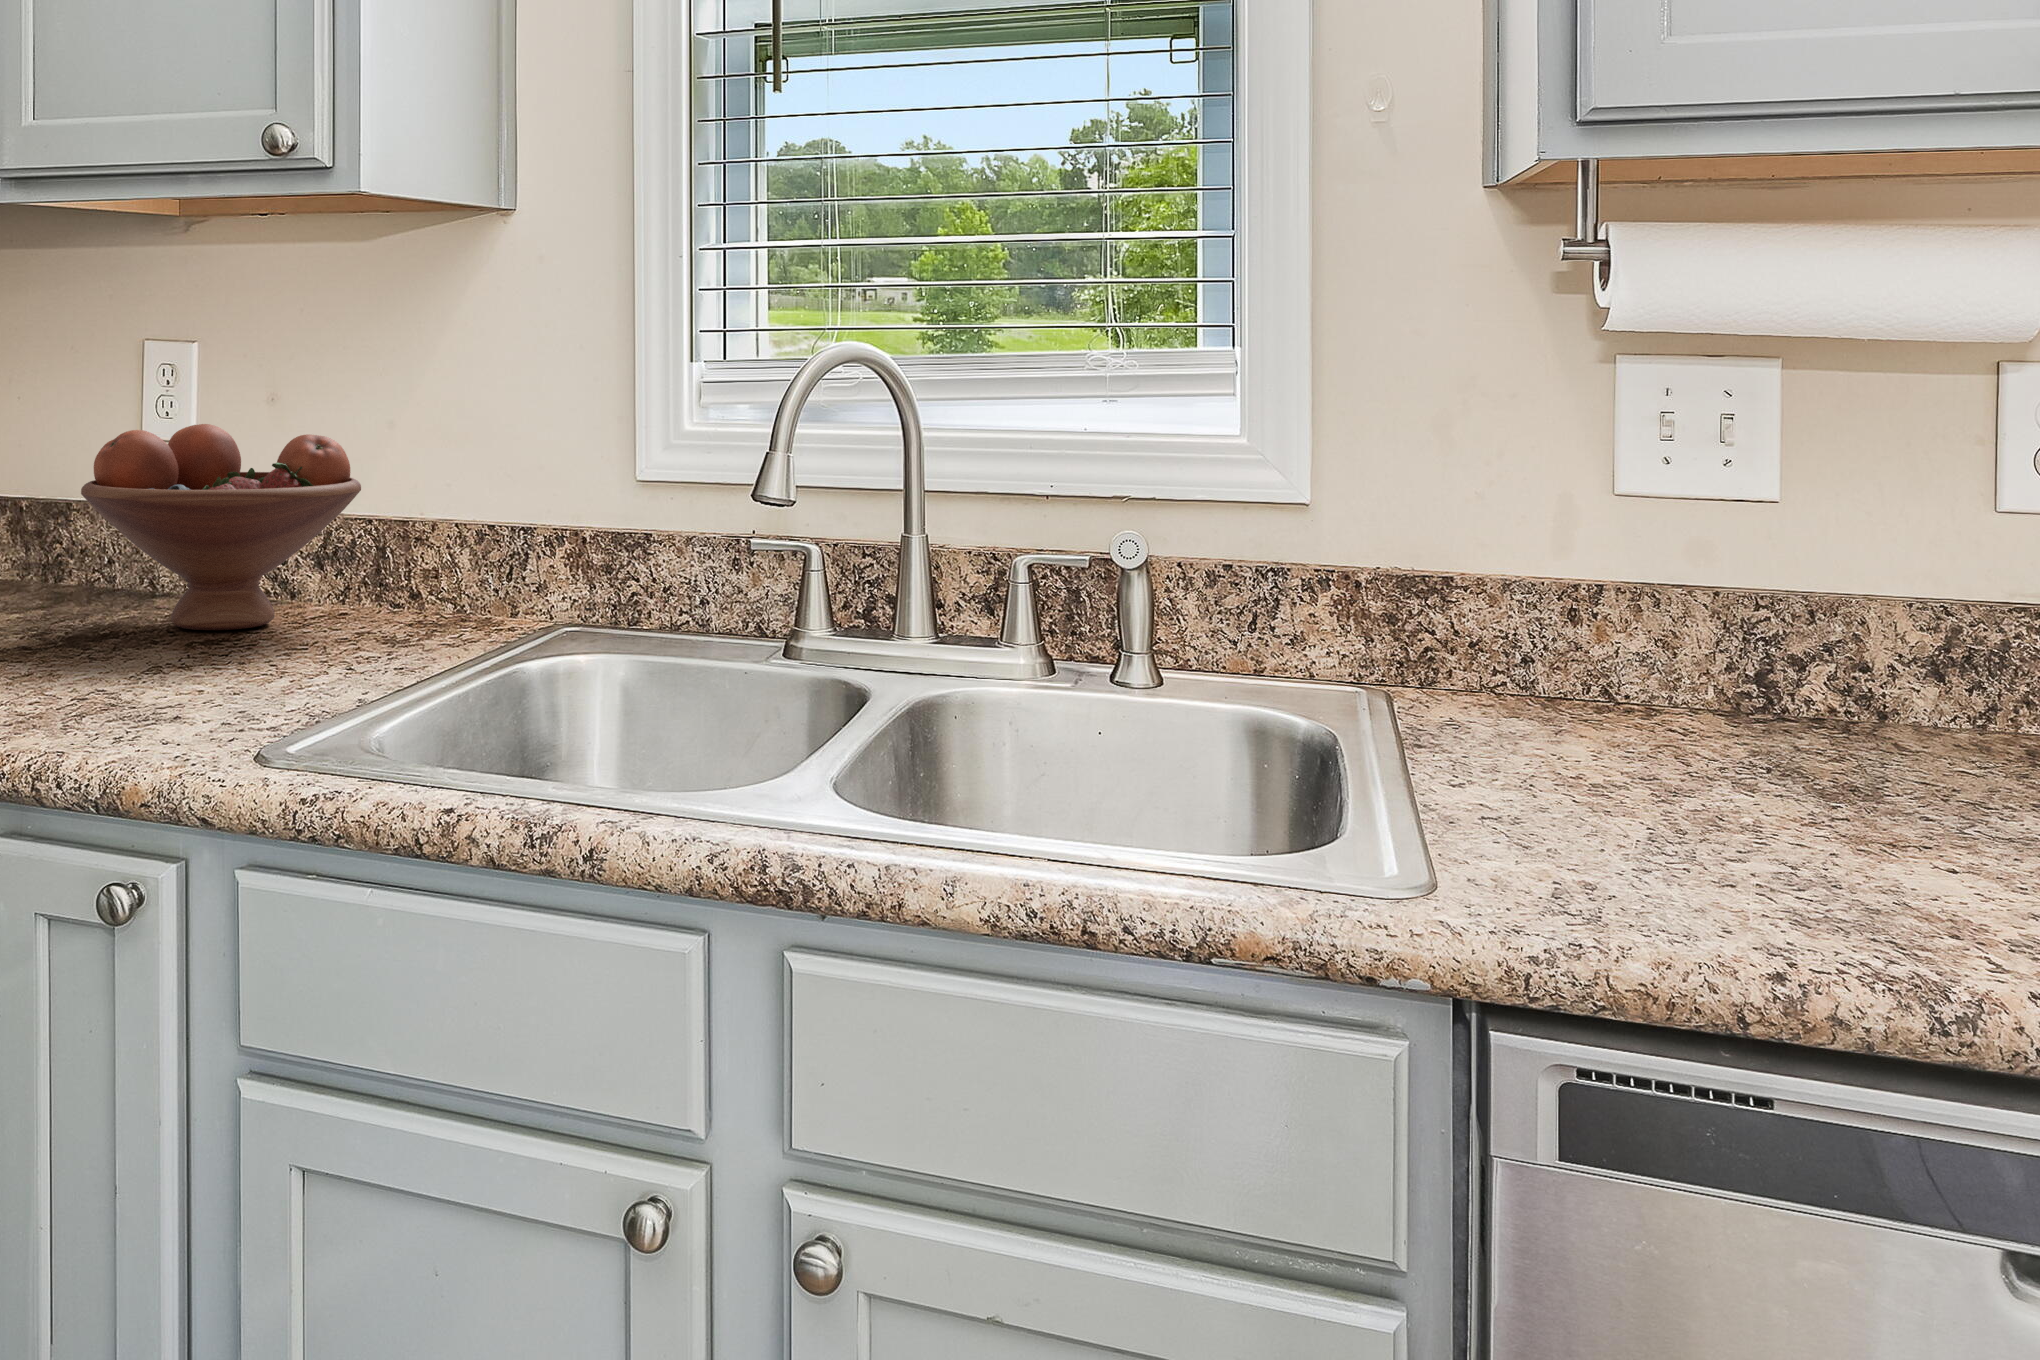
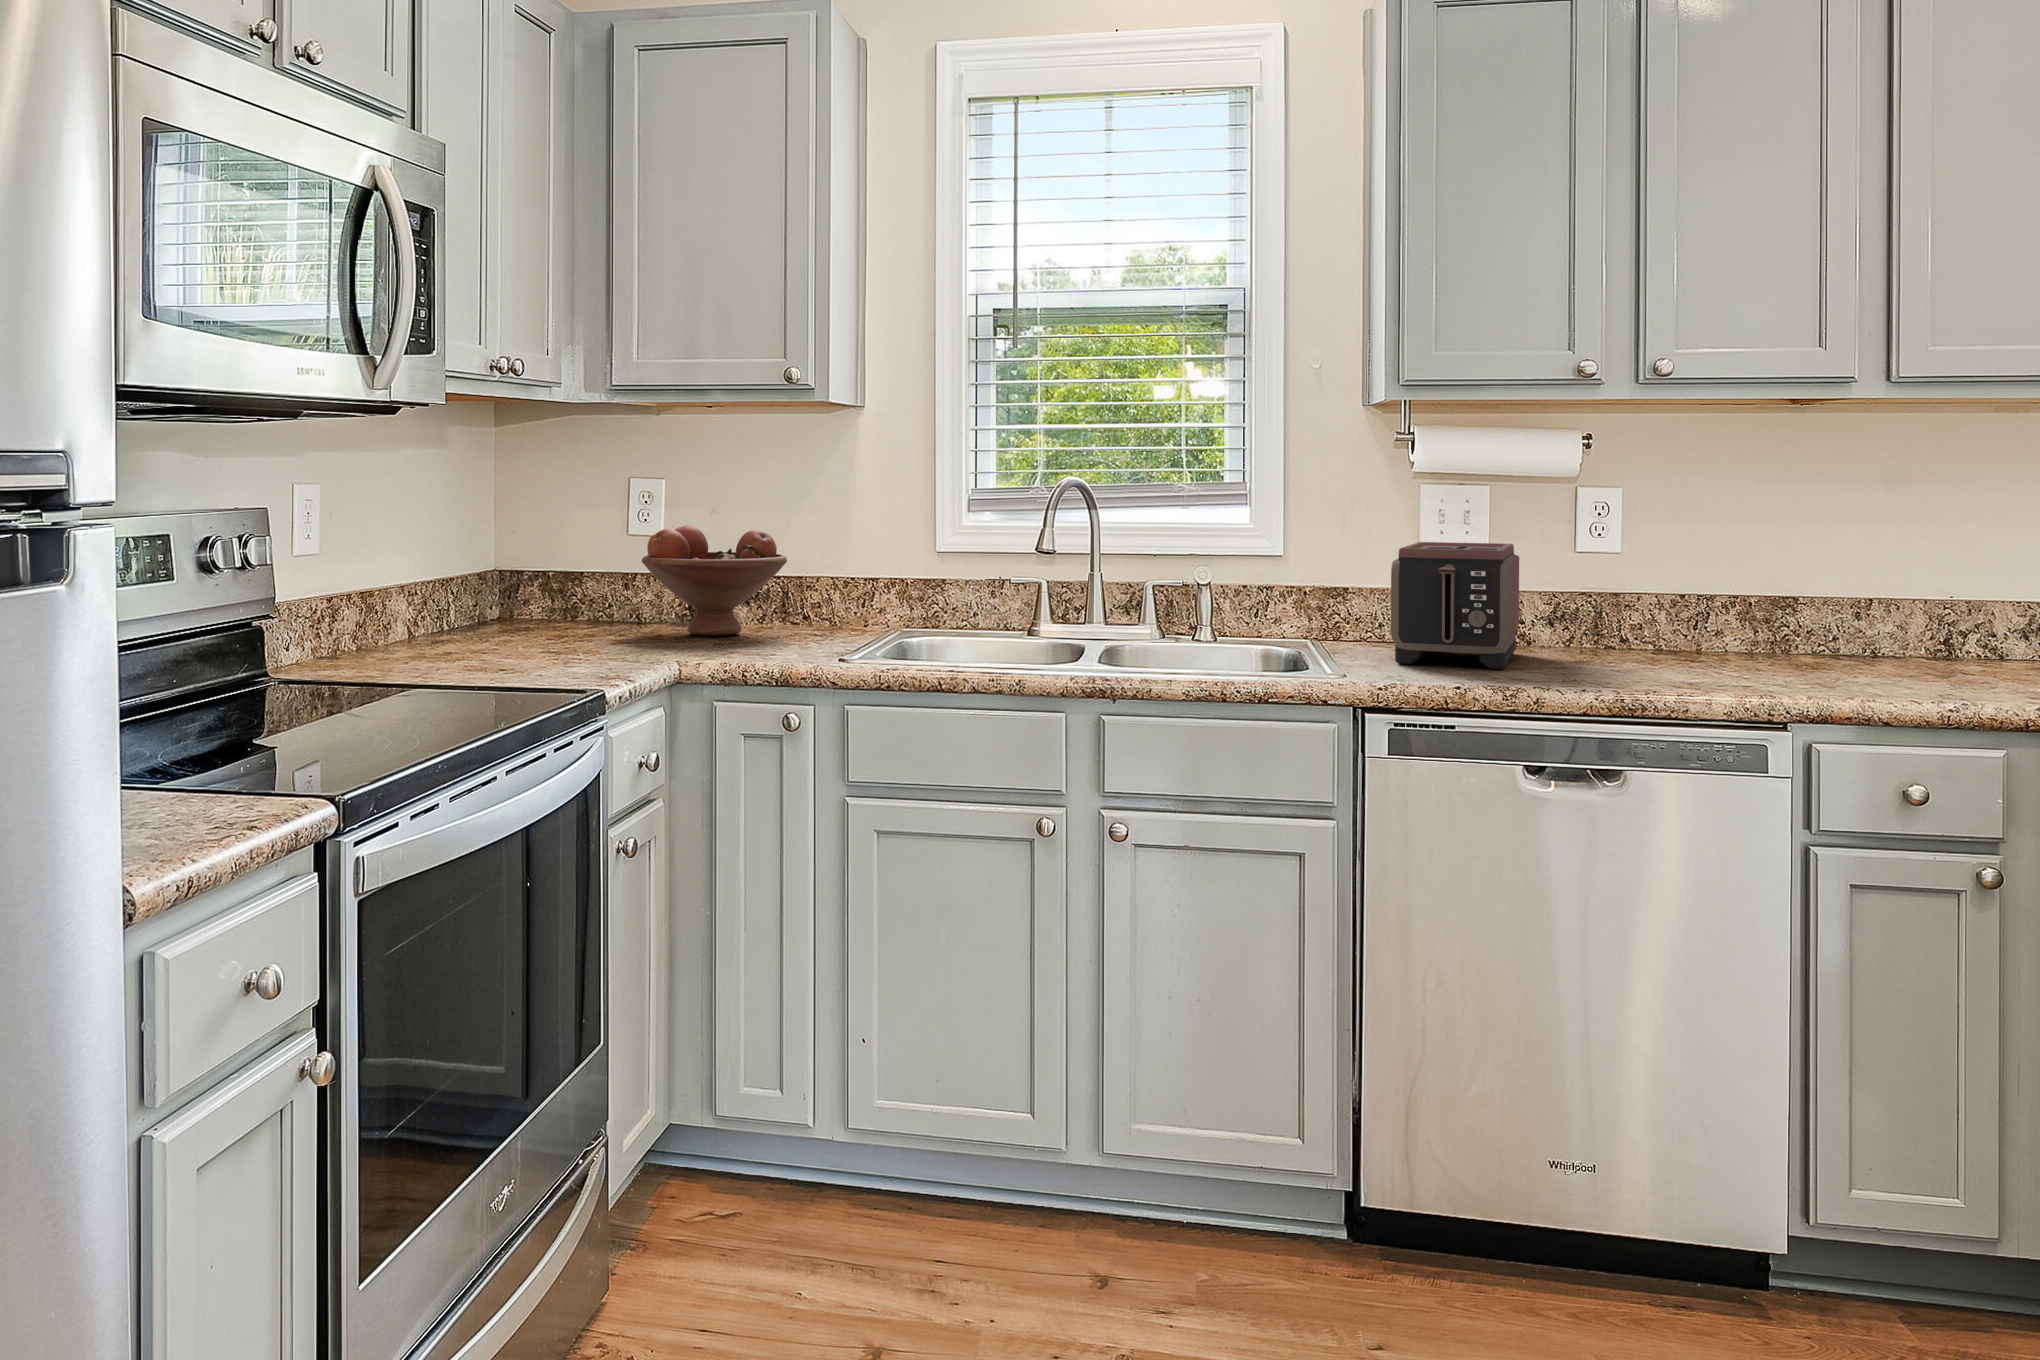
toaster: none [1546,482,1873,822] -> present [1391,542,1519,669]

